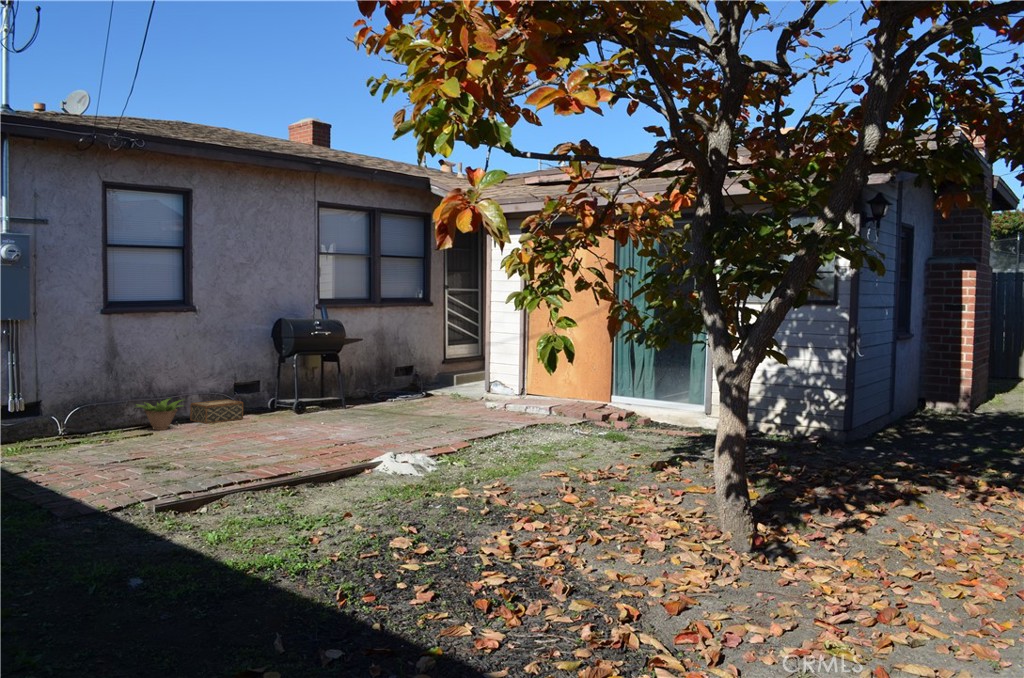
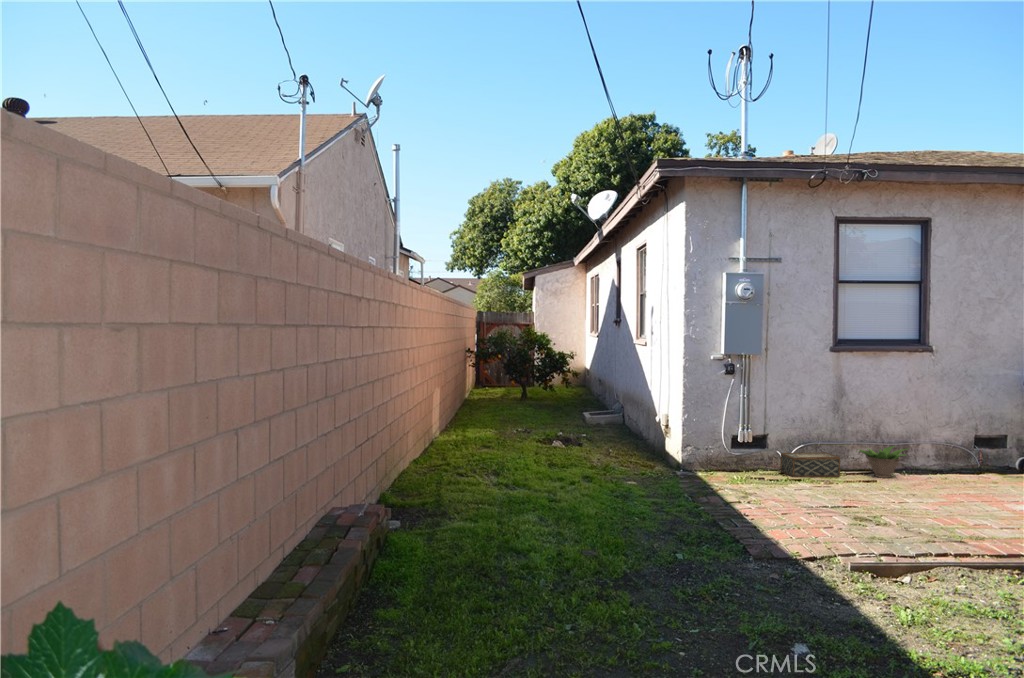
woven basket: present [190,399,243,424] -> present [781,452,840,477]

